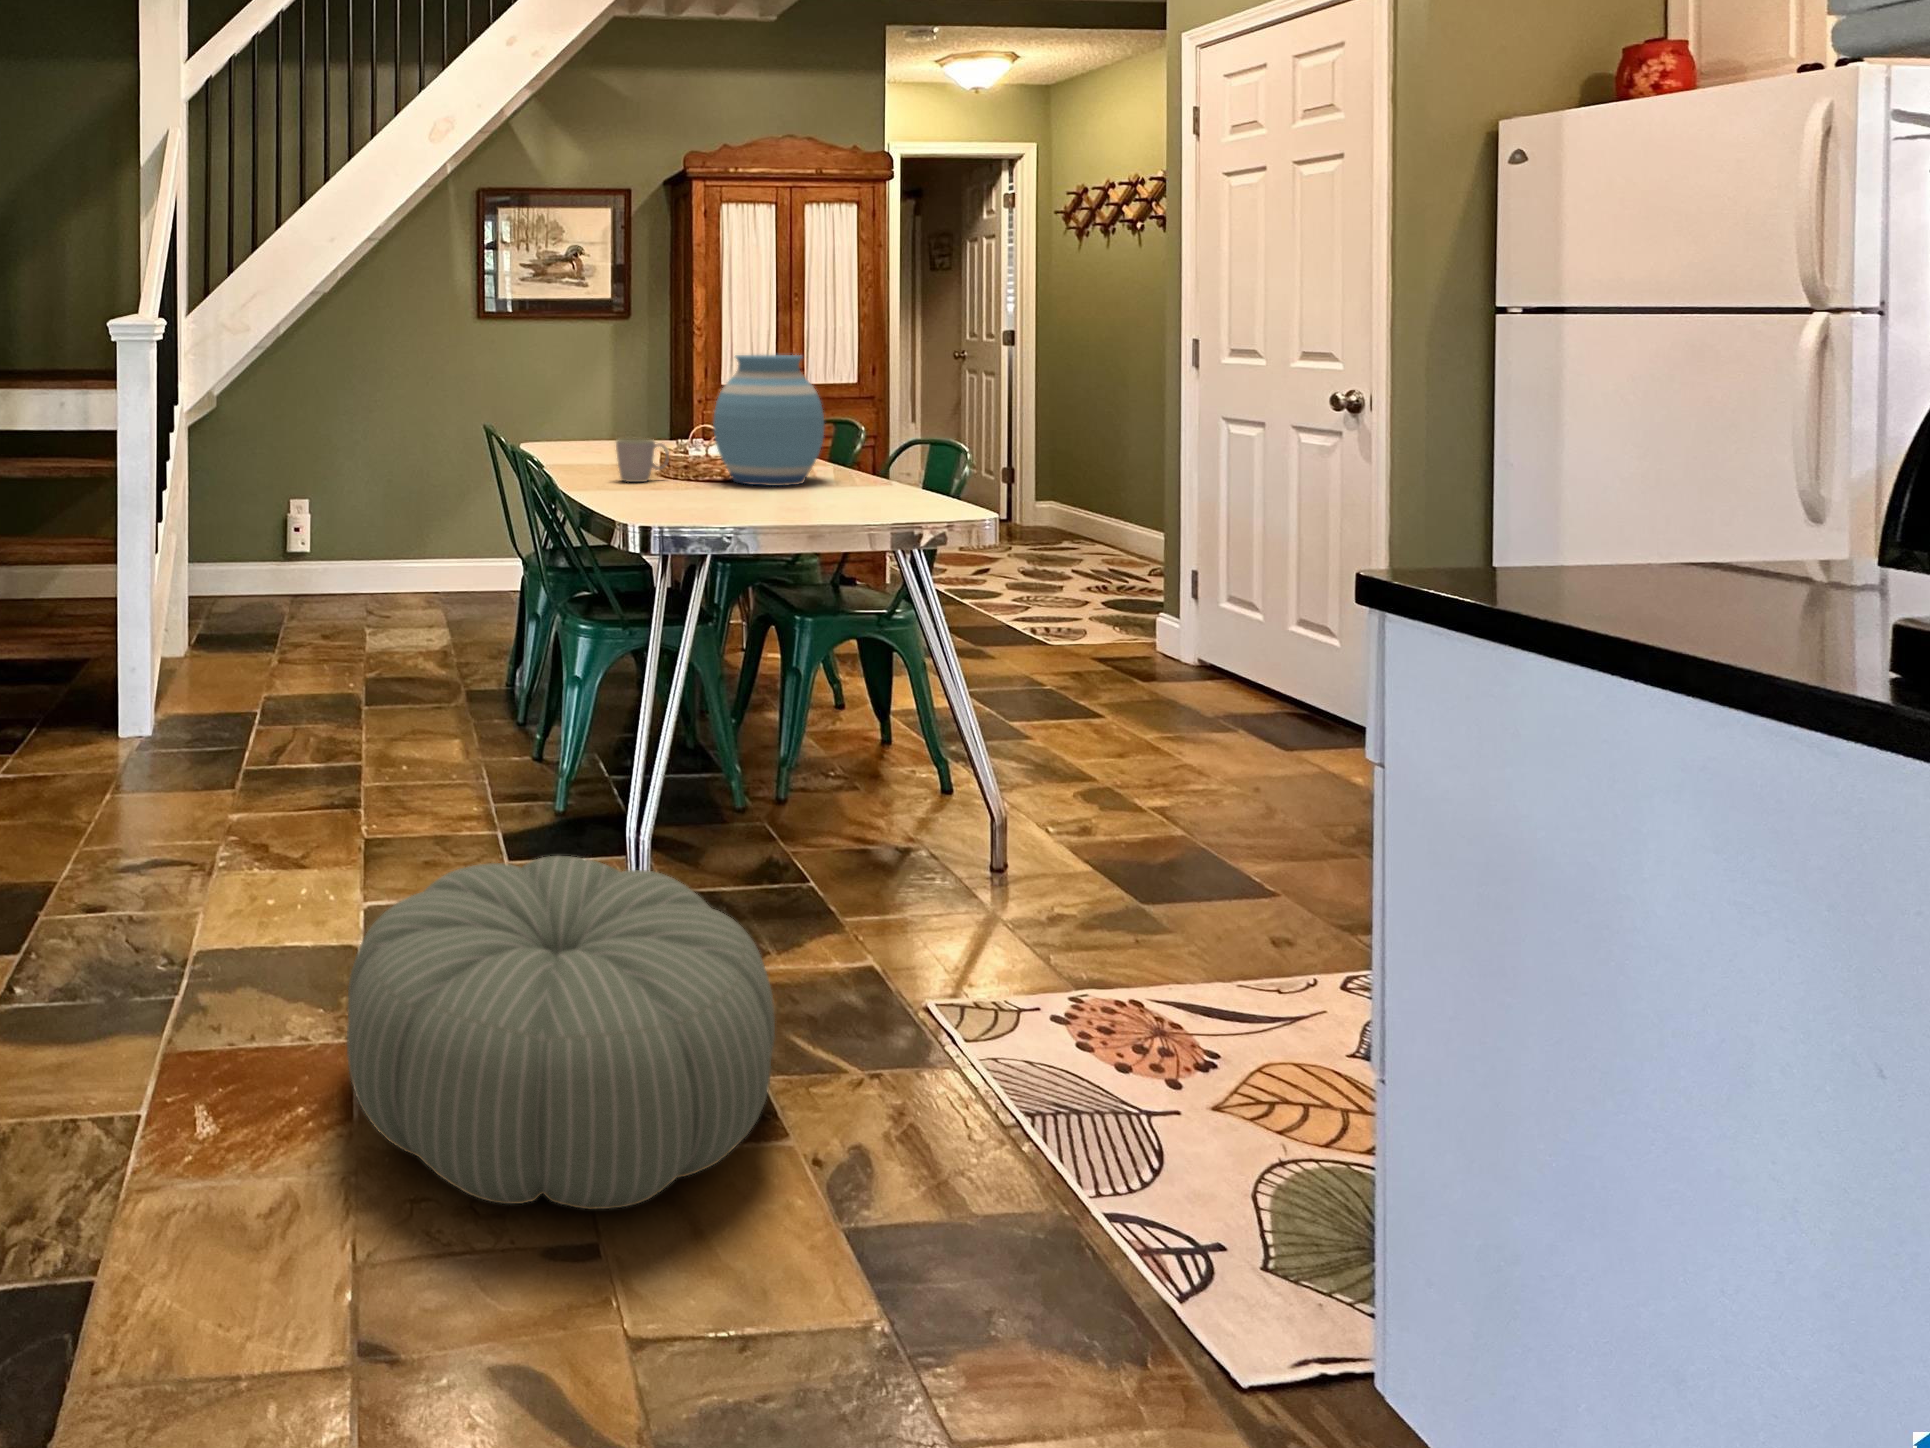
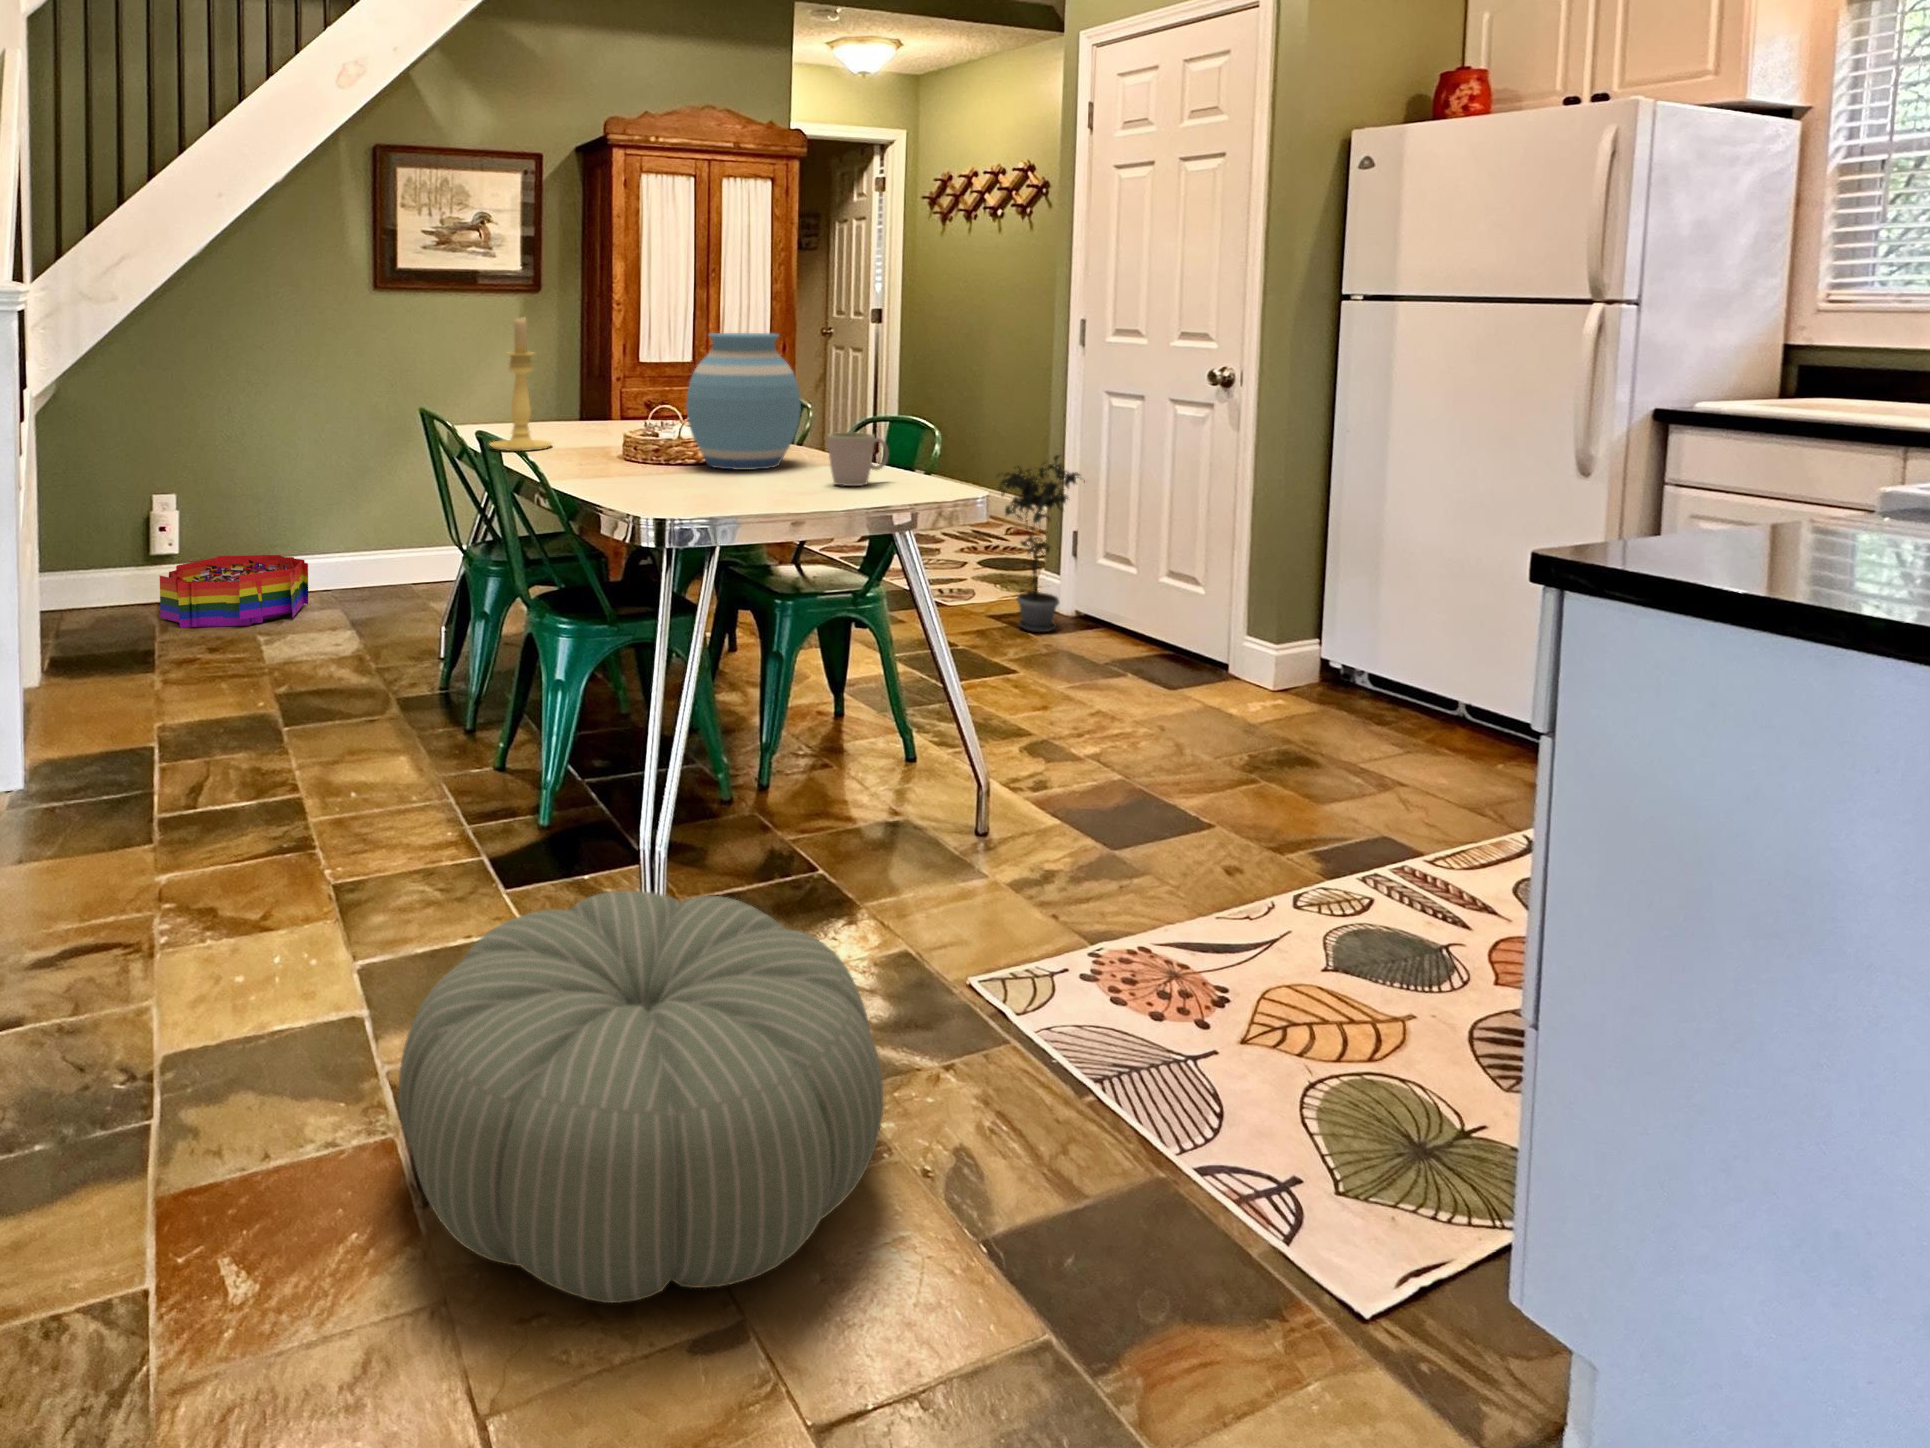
candle holder: none [550,338,609,463] -> present [490,317,553,451]
mug: present [616,438,669,482] -> present [827,432,888,486]
potted plant: none [1091,488,1201,678] -> present [999,455,1085,632]
storage bin: none [297,553,422,616] -> present [160,555,308,628]

